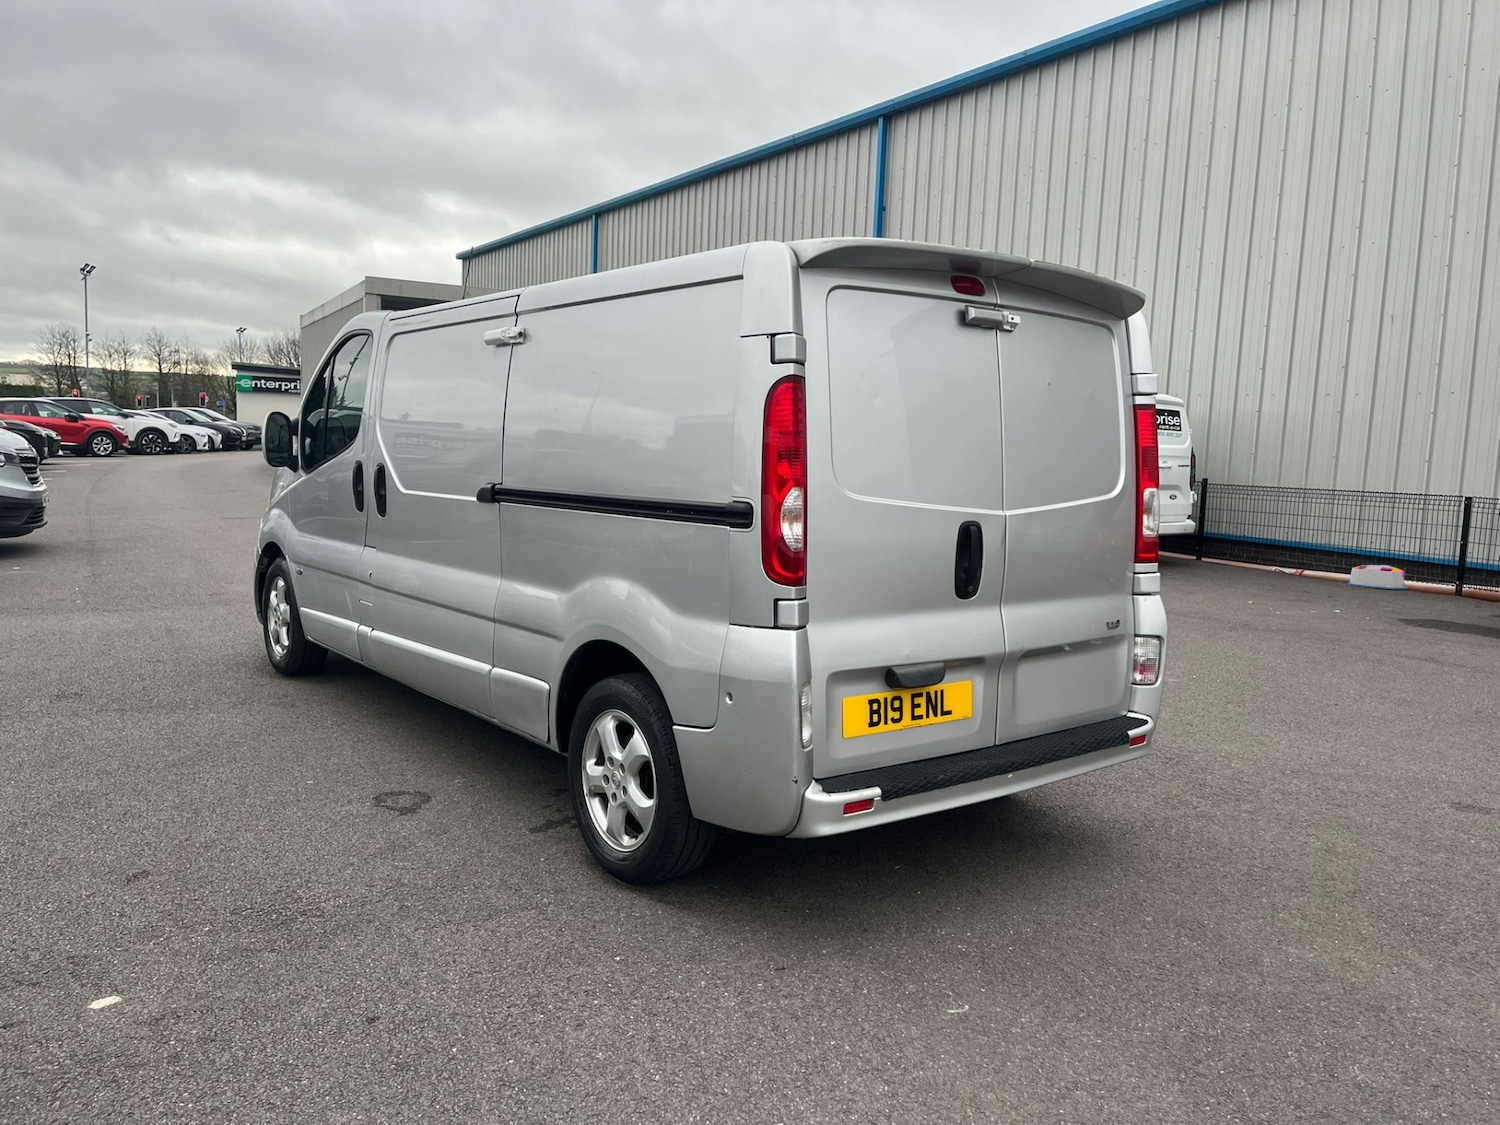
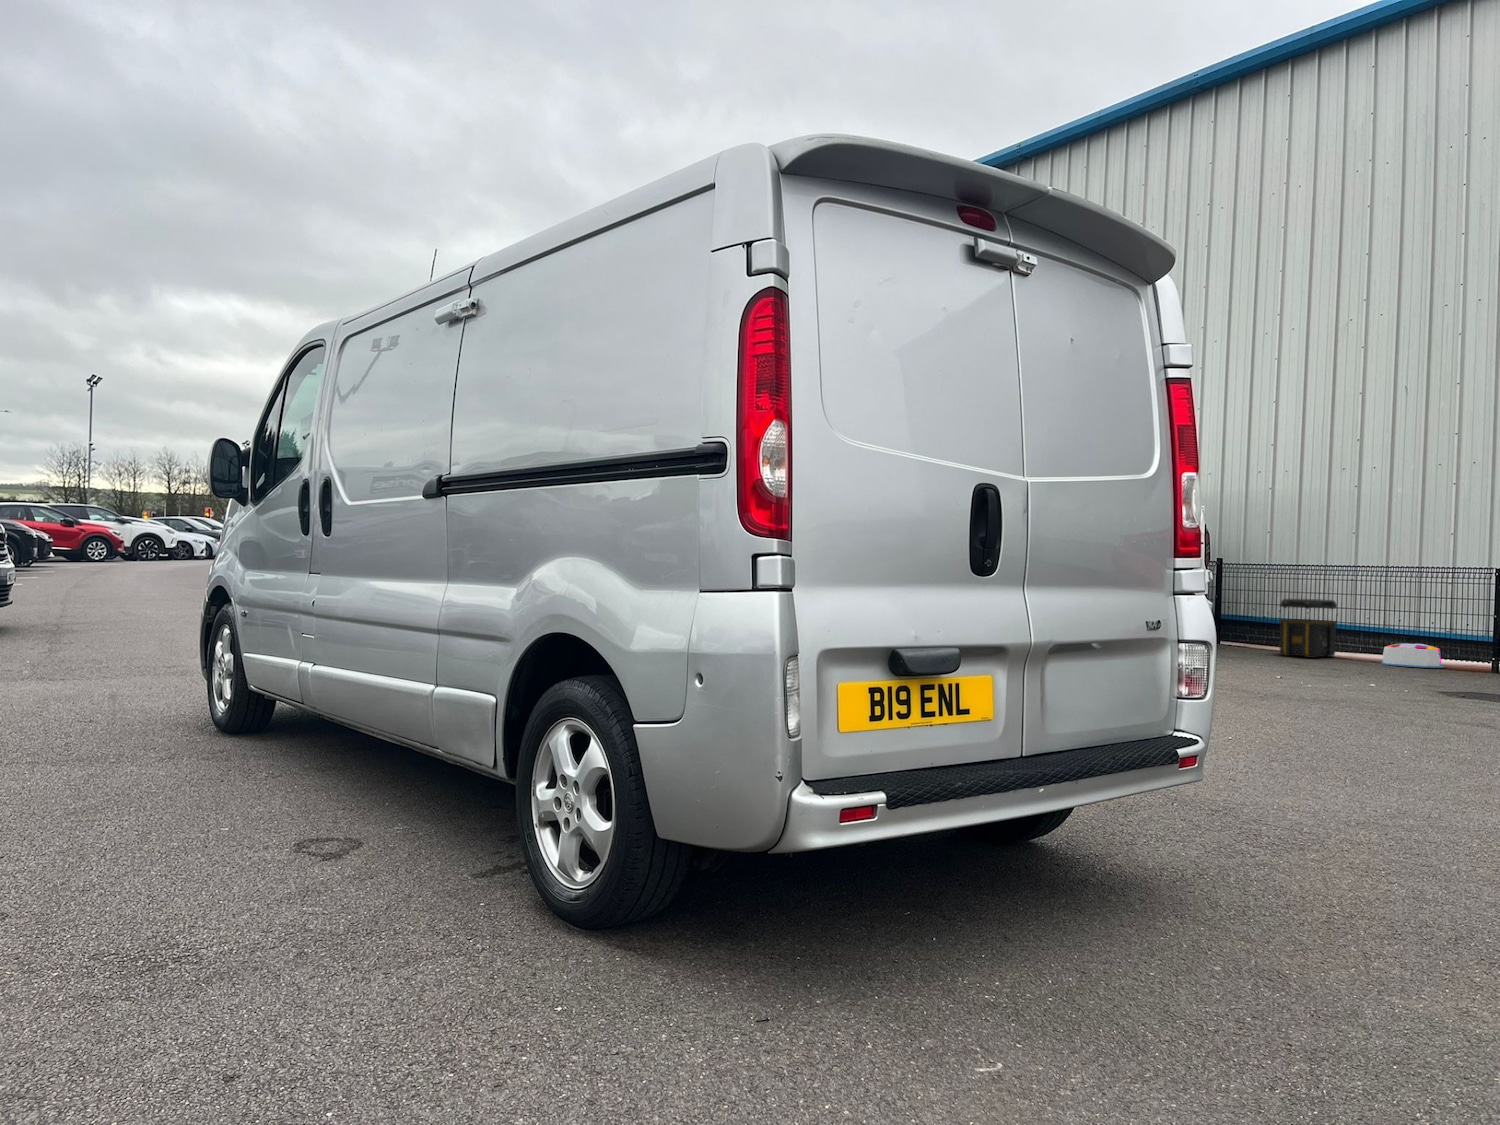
toolbox: none [1255,520,1311,577] -> present [1279,599,1337,658]

